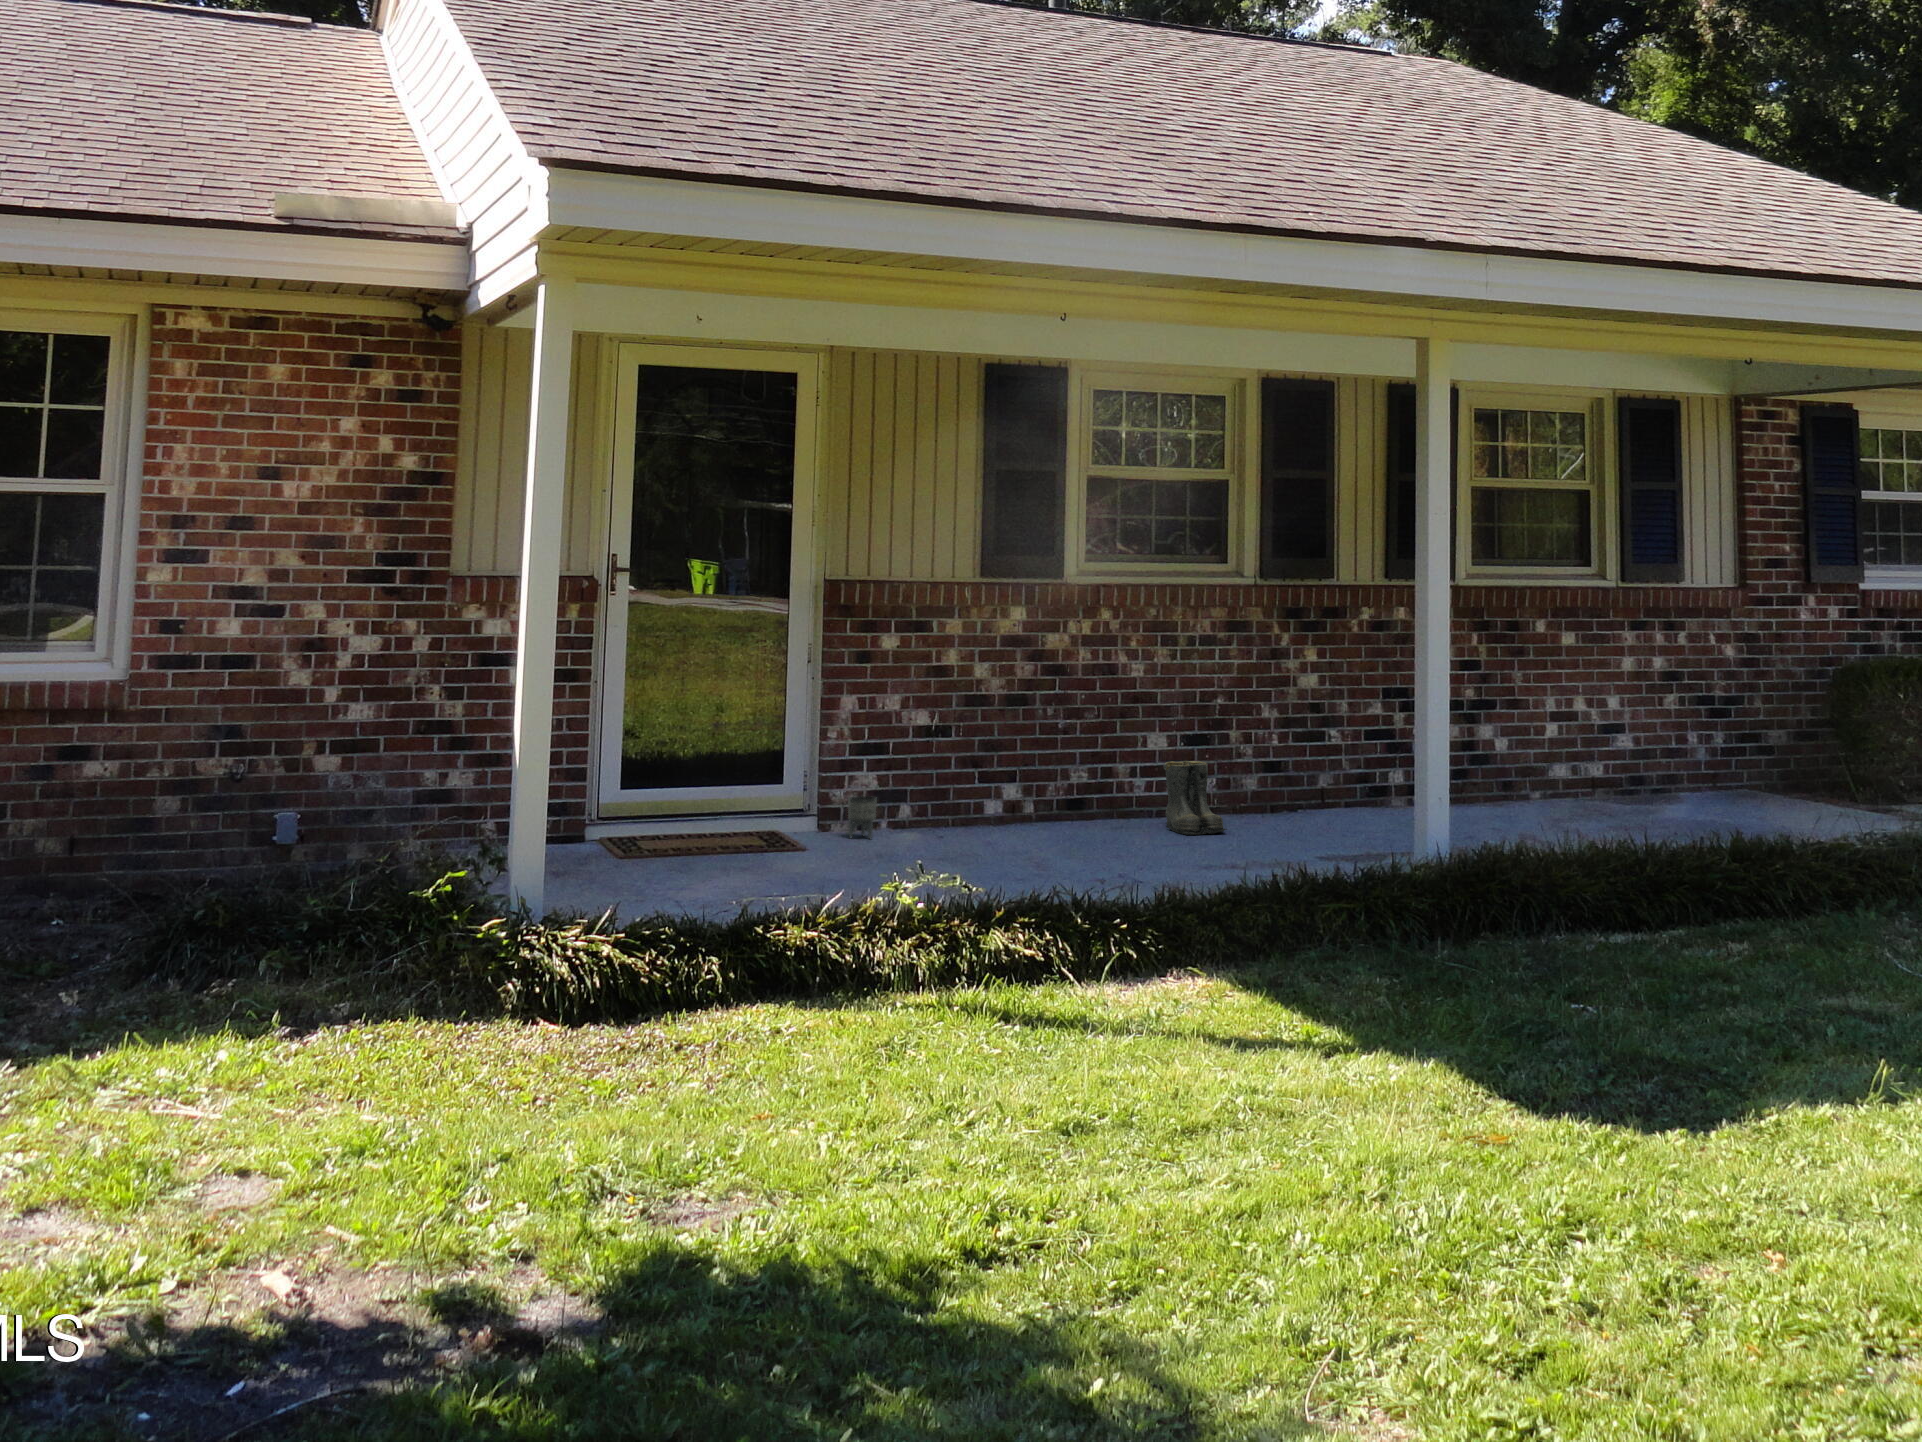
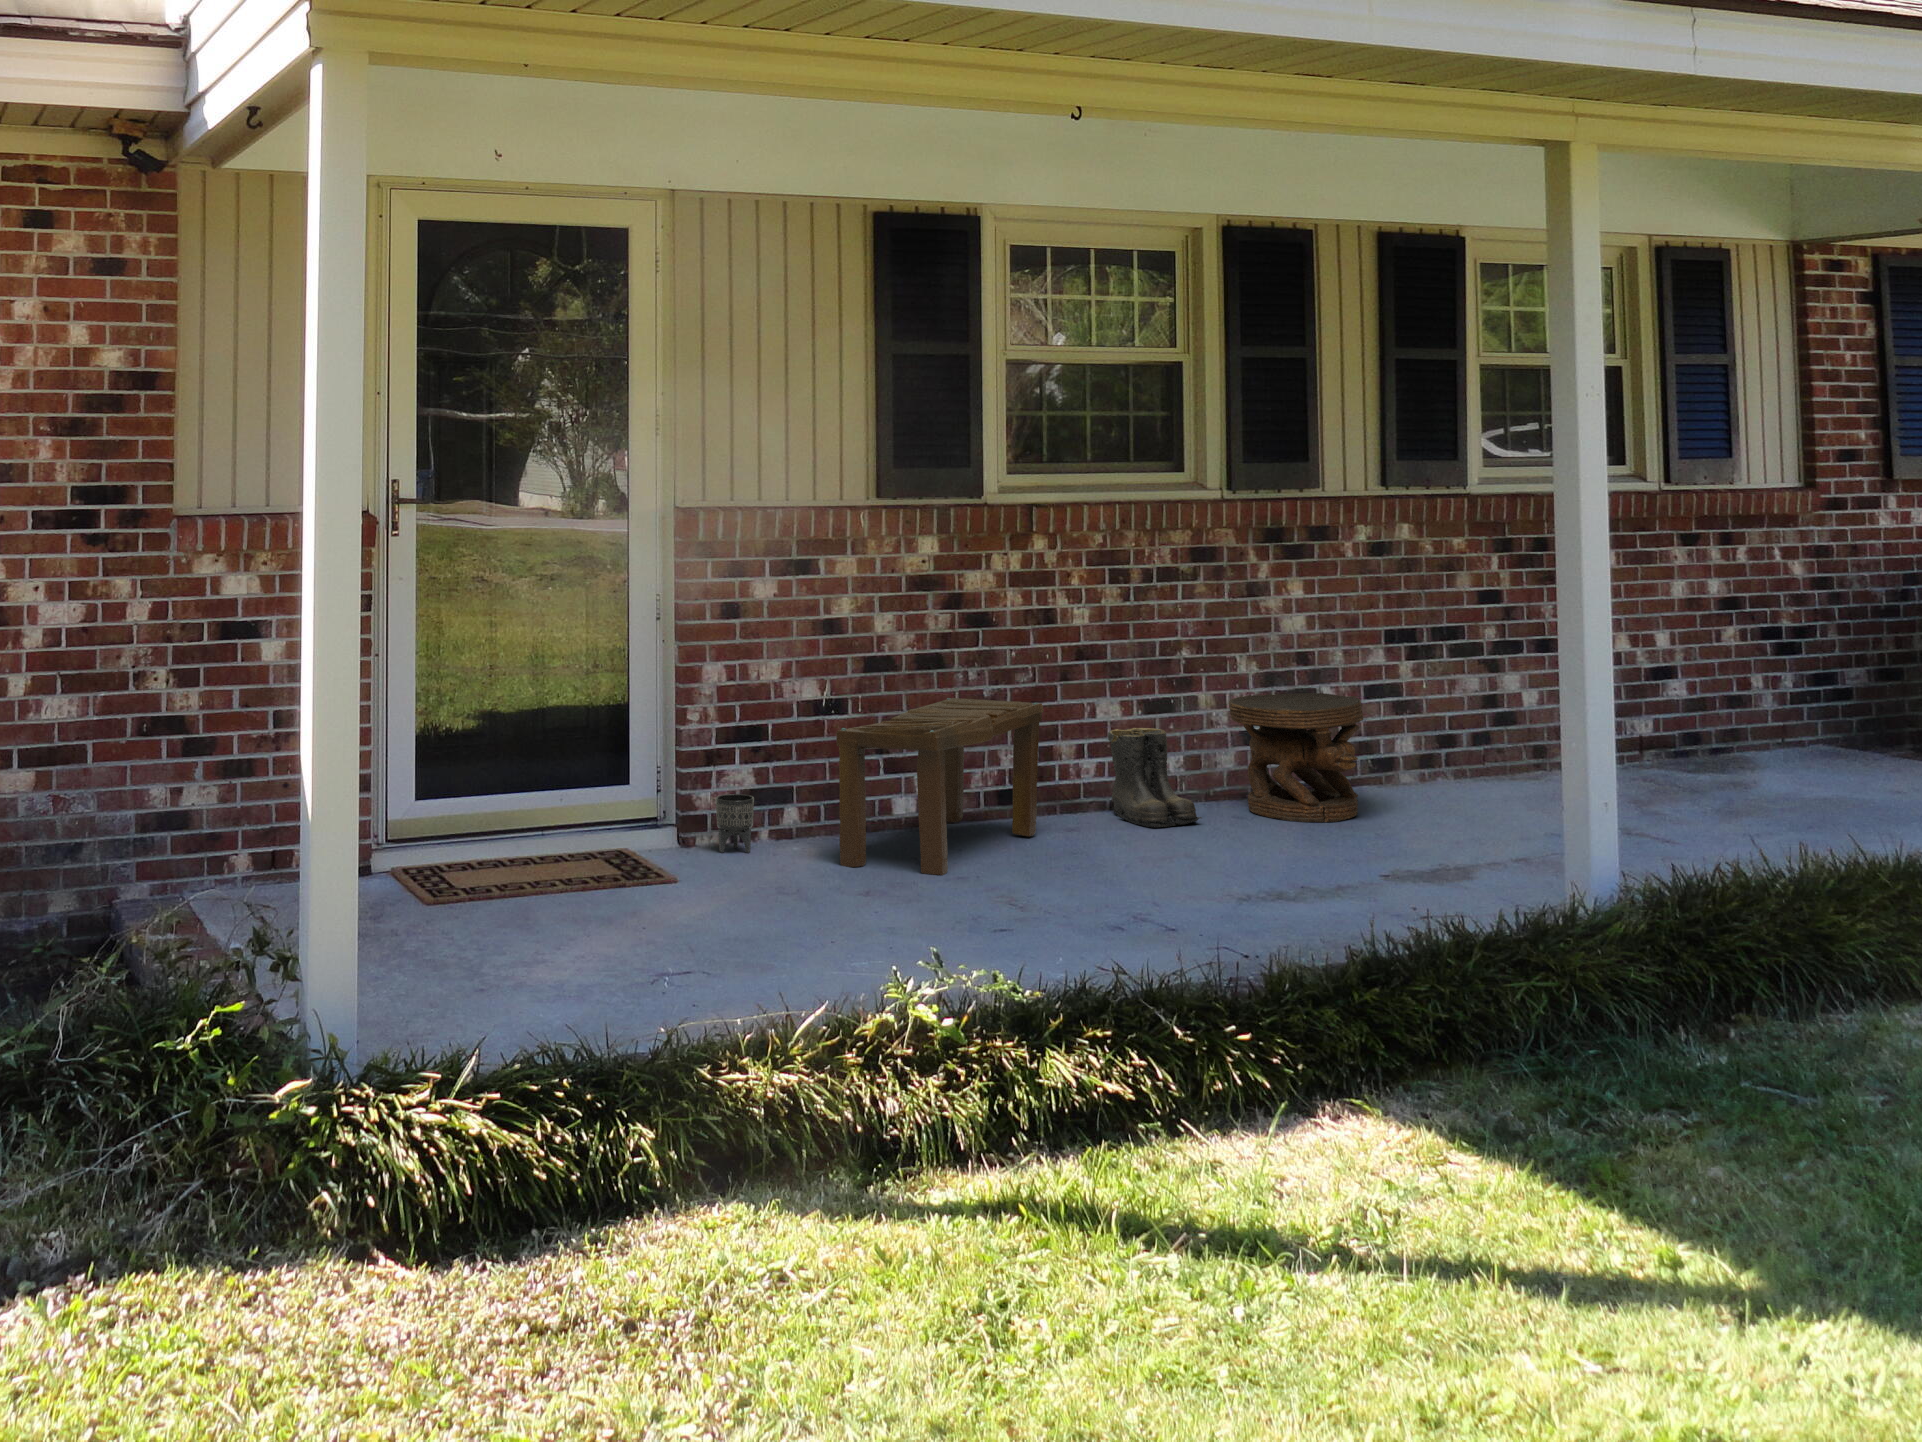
bench: none [934,731,1103,856] -> present [836,698,1044,875]
side table: none [1262,740,1358,836] -> present [1229,693,1363,823]

